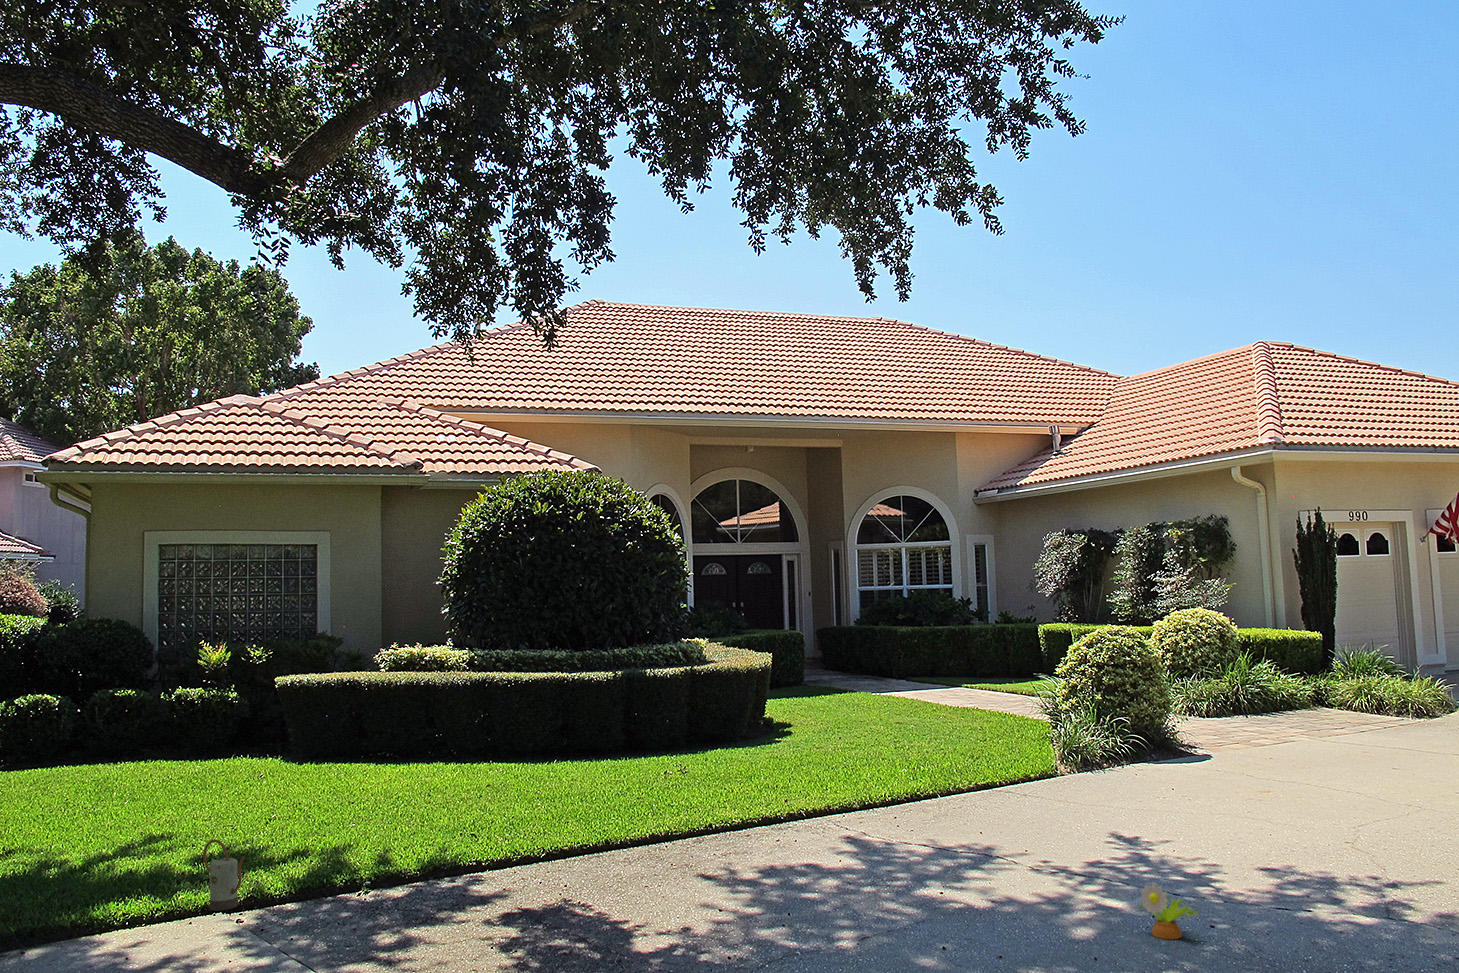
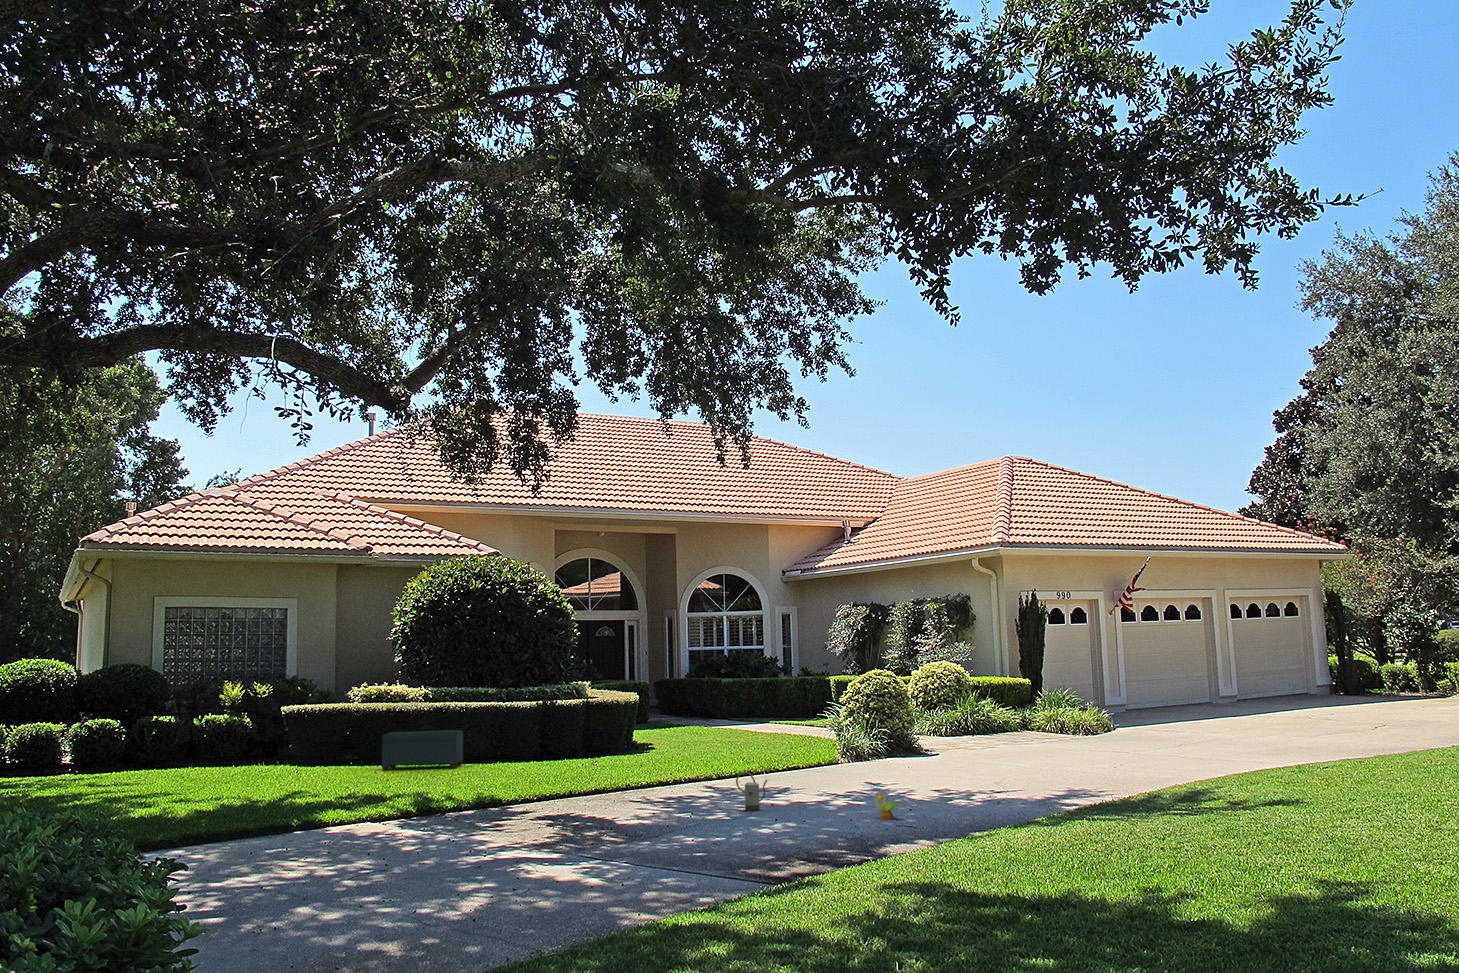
bench: none [395,710,510,767] -> present [382,730,463,771]
watering can: present [203,839,245,911] -> present [736,772,767,811]

